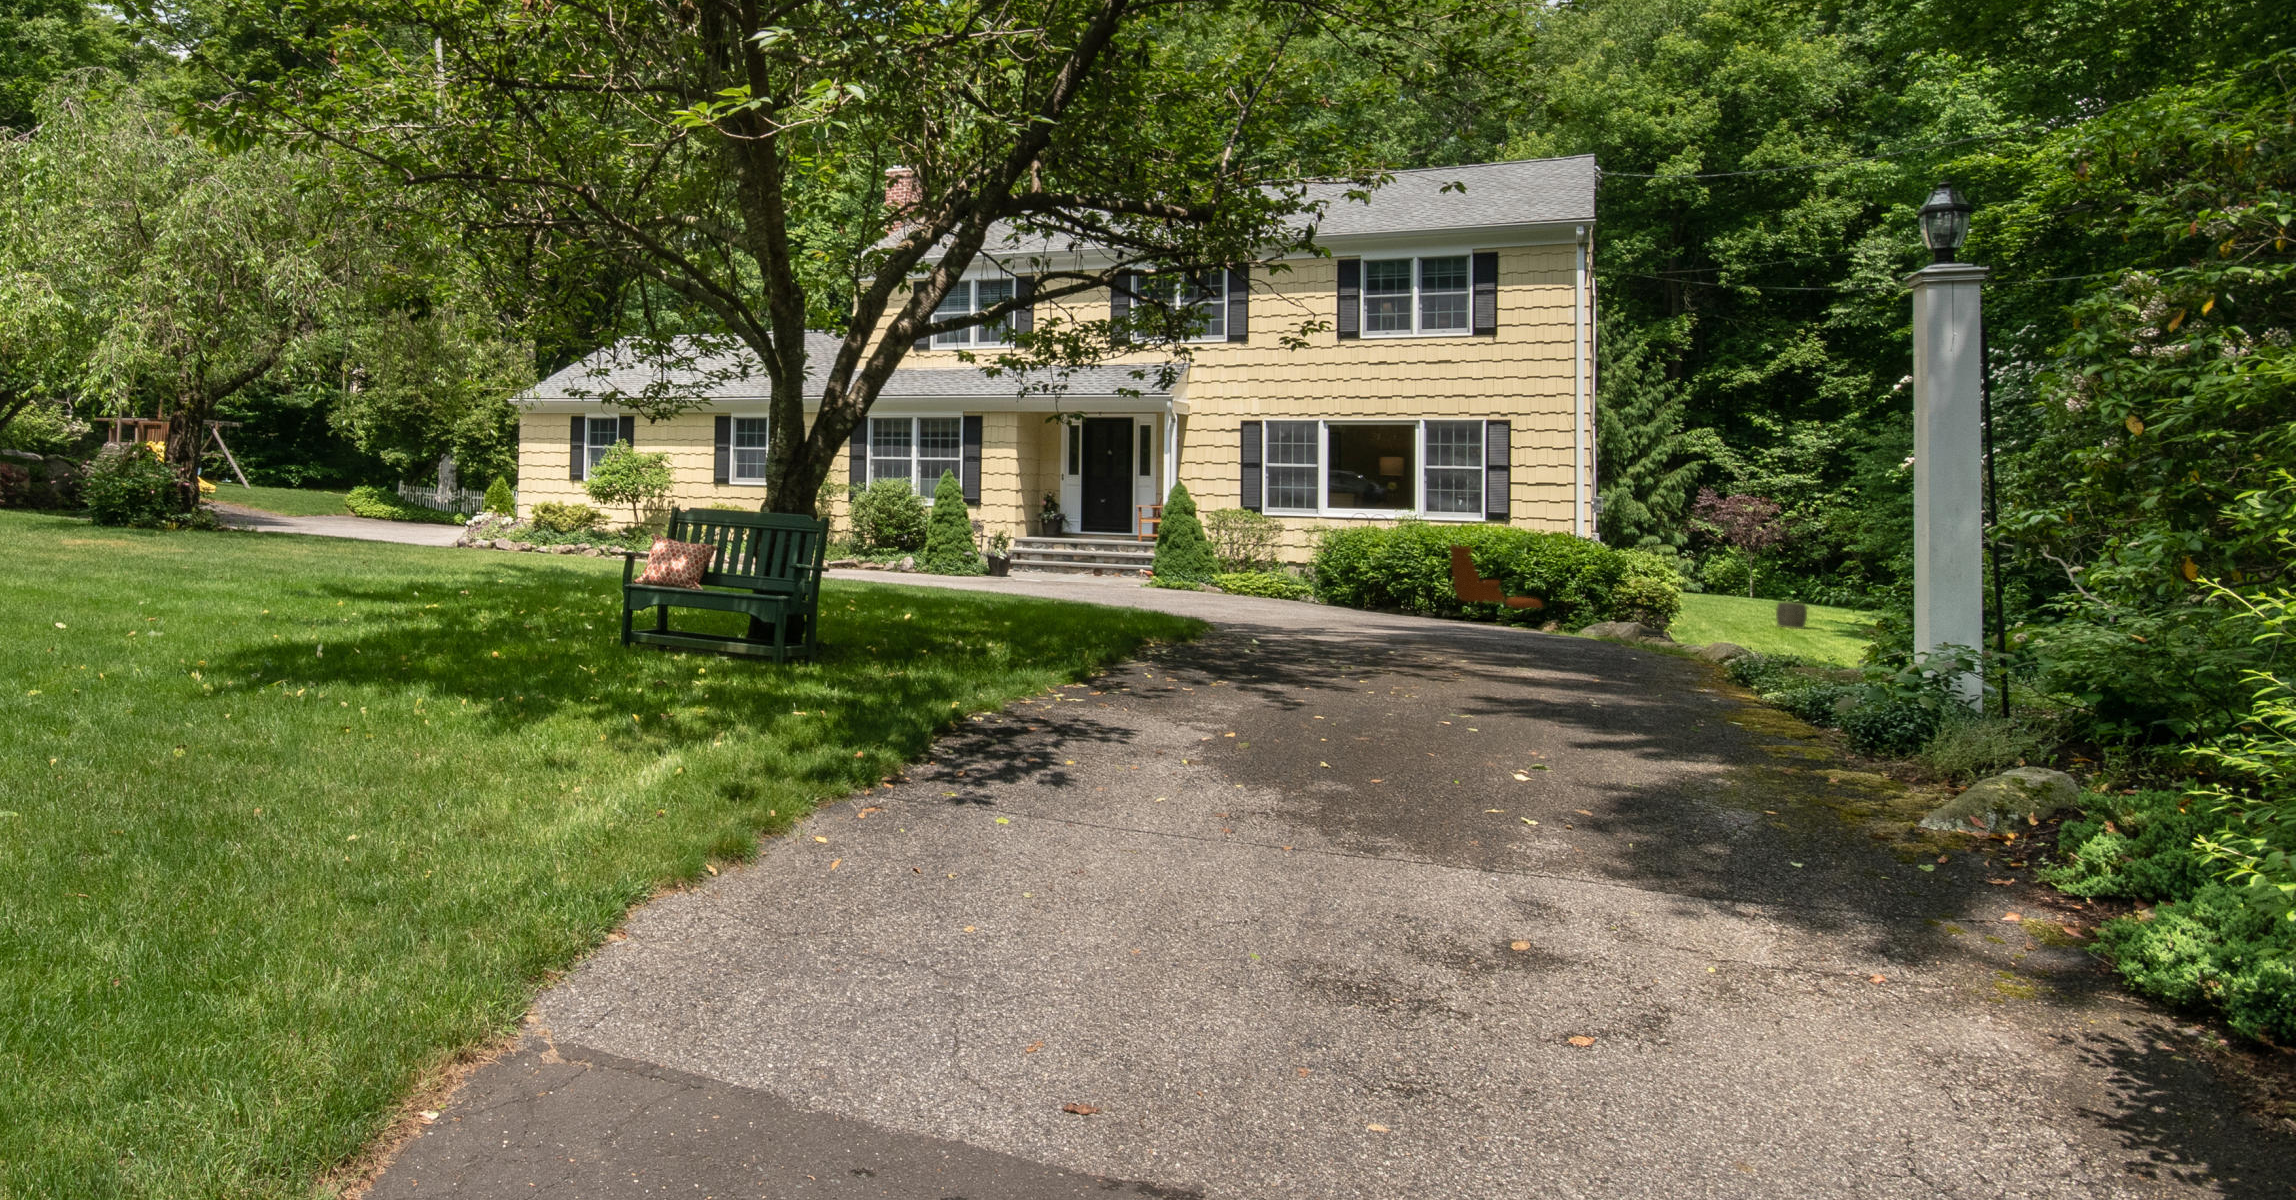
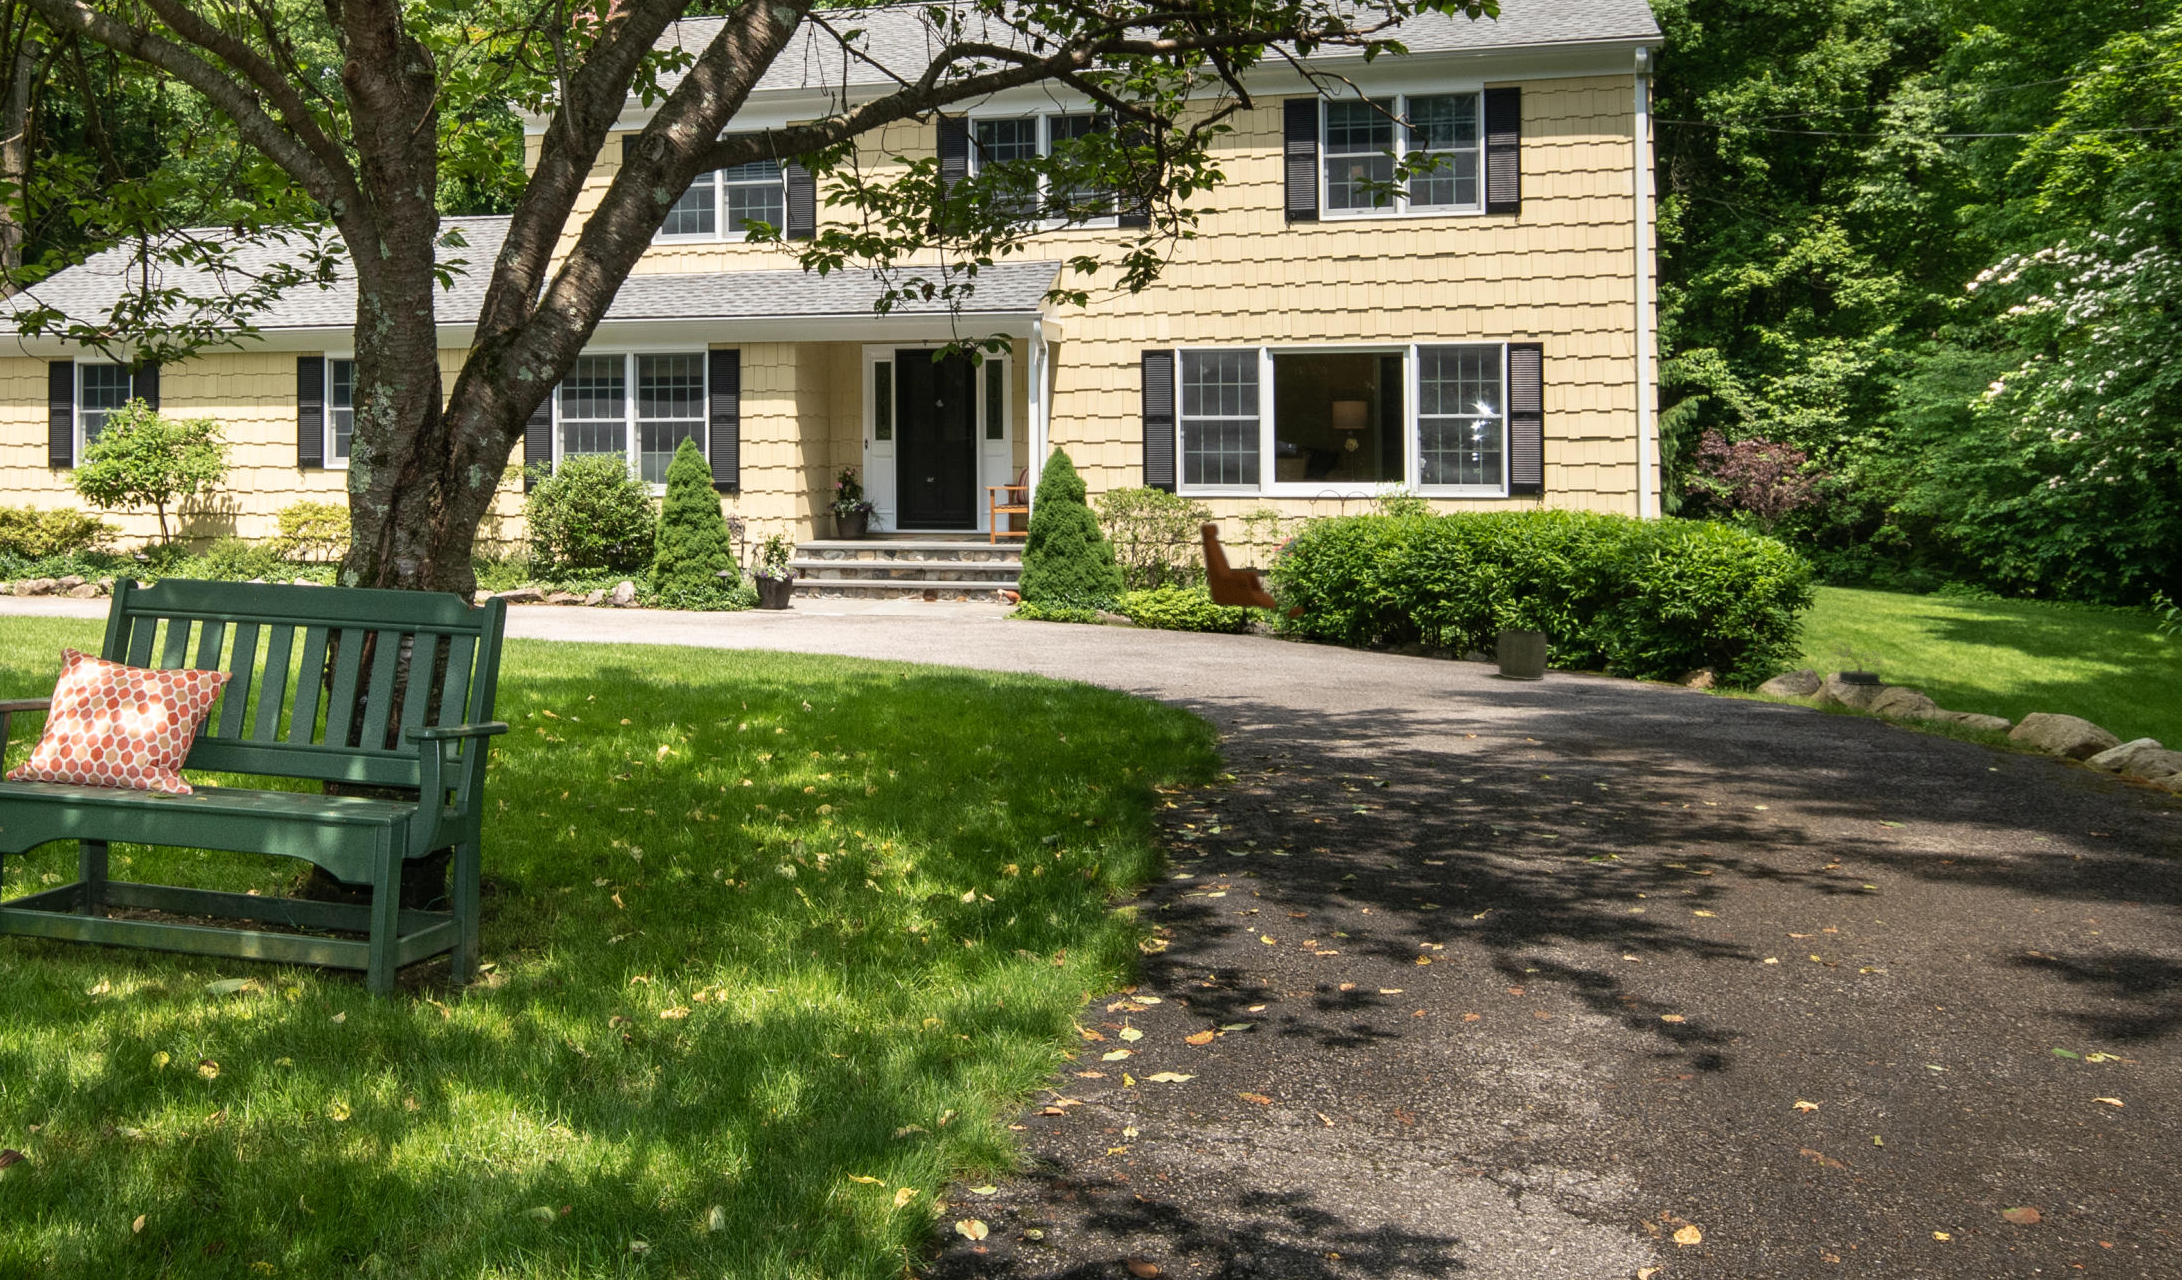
lounge chair: present [1449,544,1542,620] -> present [1200,523,1320,637]
woven basket: present [1776,602,1807,629] -> present [1497,629,1547,680]

